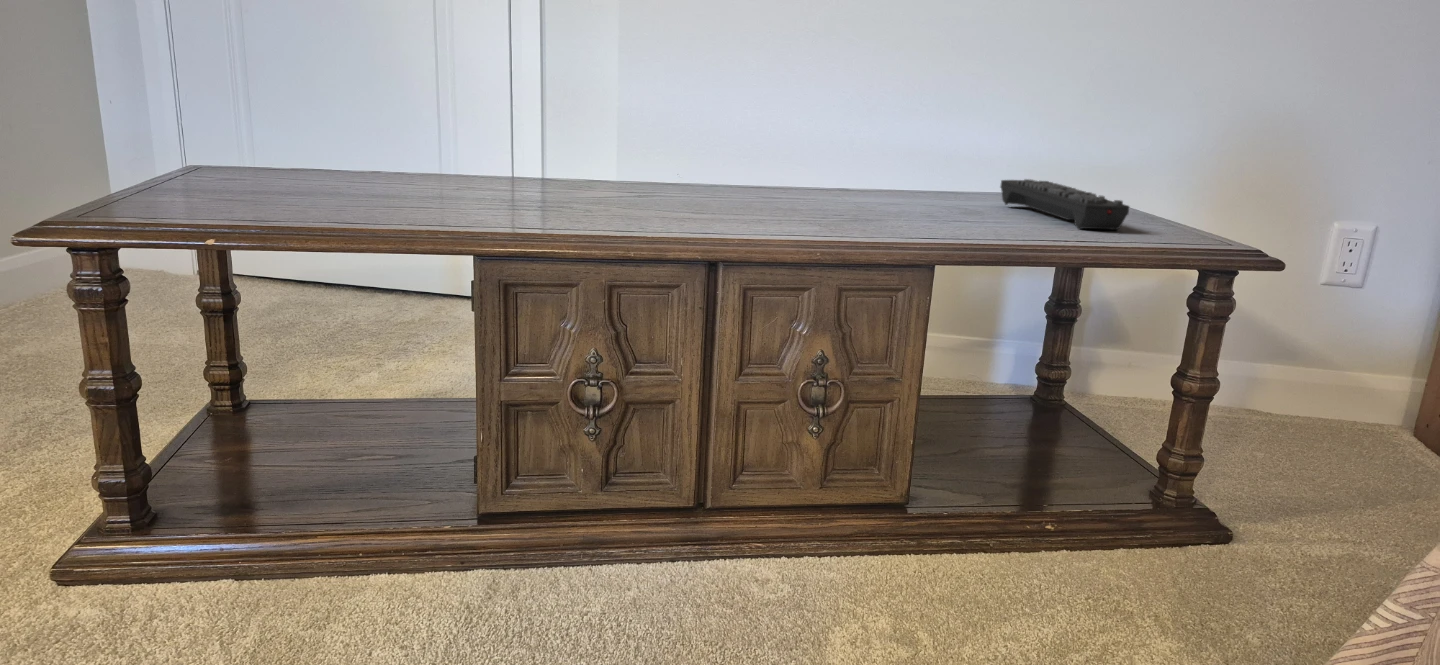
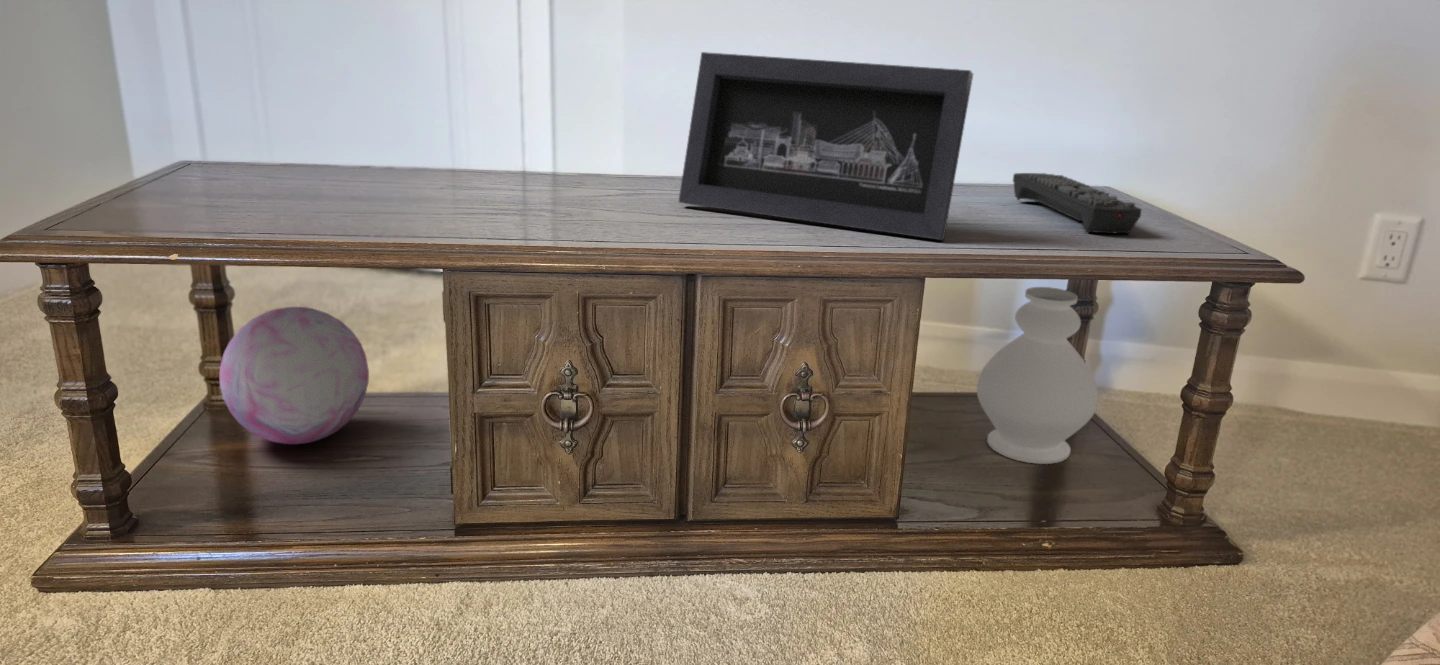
picture frame: none [691,59,975,233] -> present [679,52,973,240]
decorative vase: none [970,287,1085,455] -> present [977,287,1098,464]
decorative orb: none [233,307,380,444] -> present [220,307,369,444]

